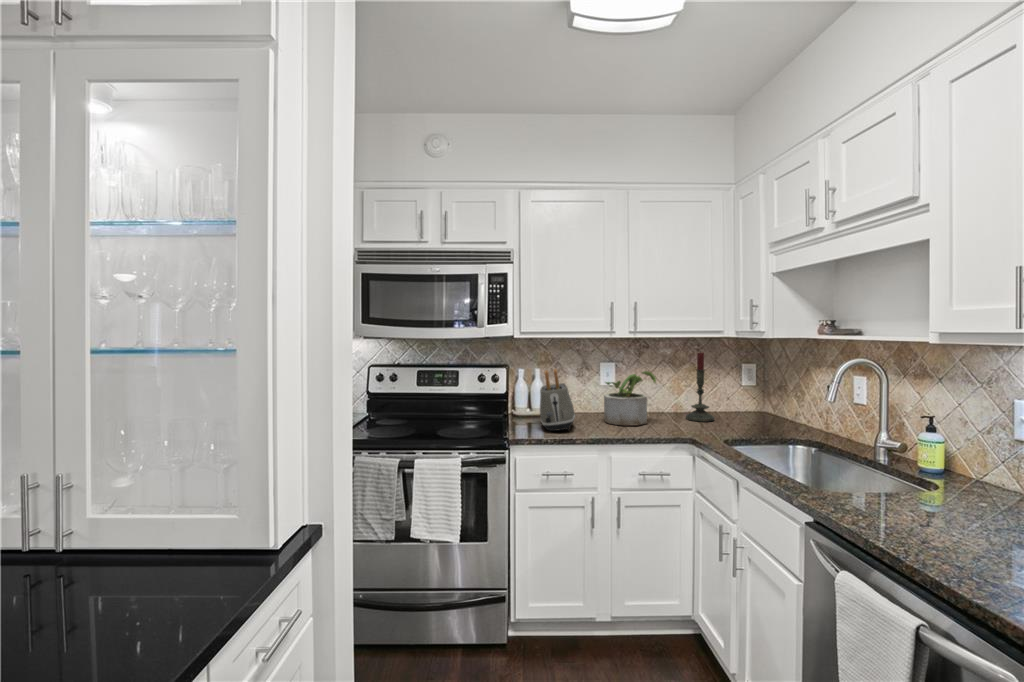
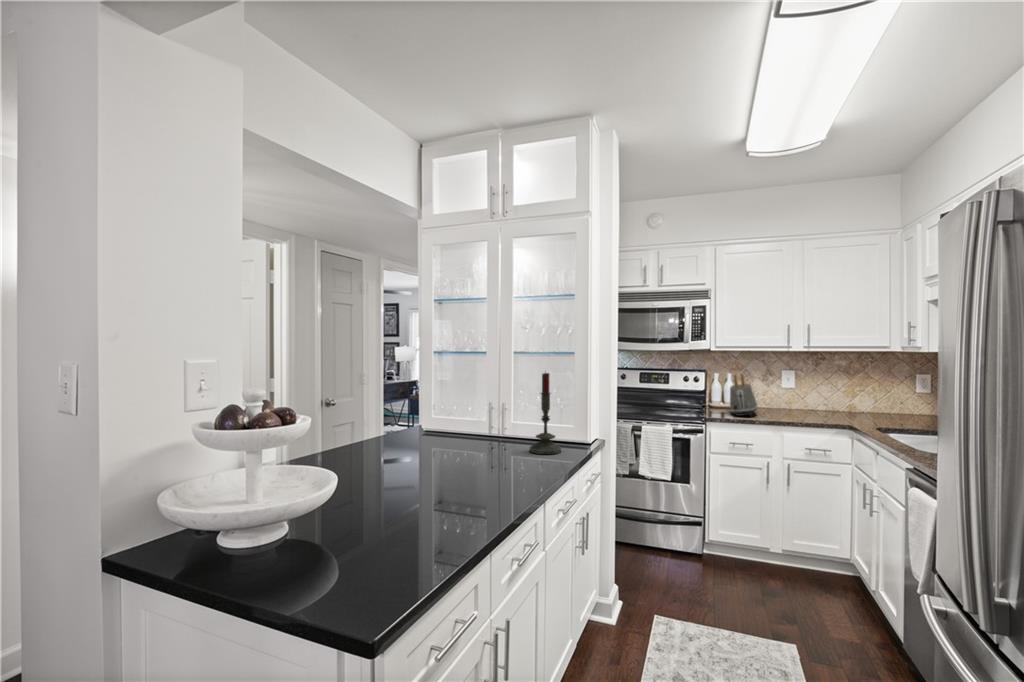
candle: present [686,352,714,422] -> present [530,373,561,454]
potted plant: present [604,371,656,426] -> none [783,377,827,417]

